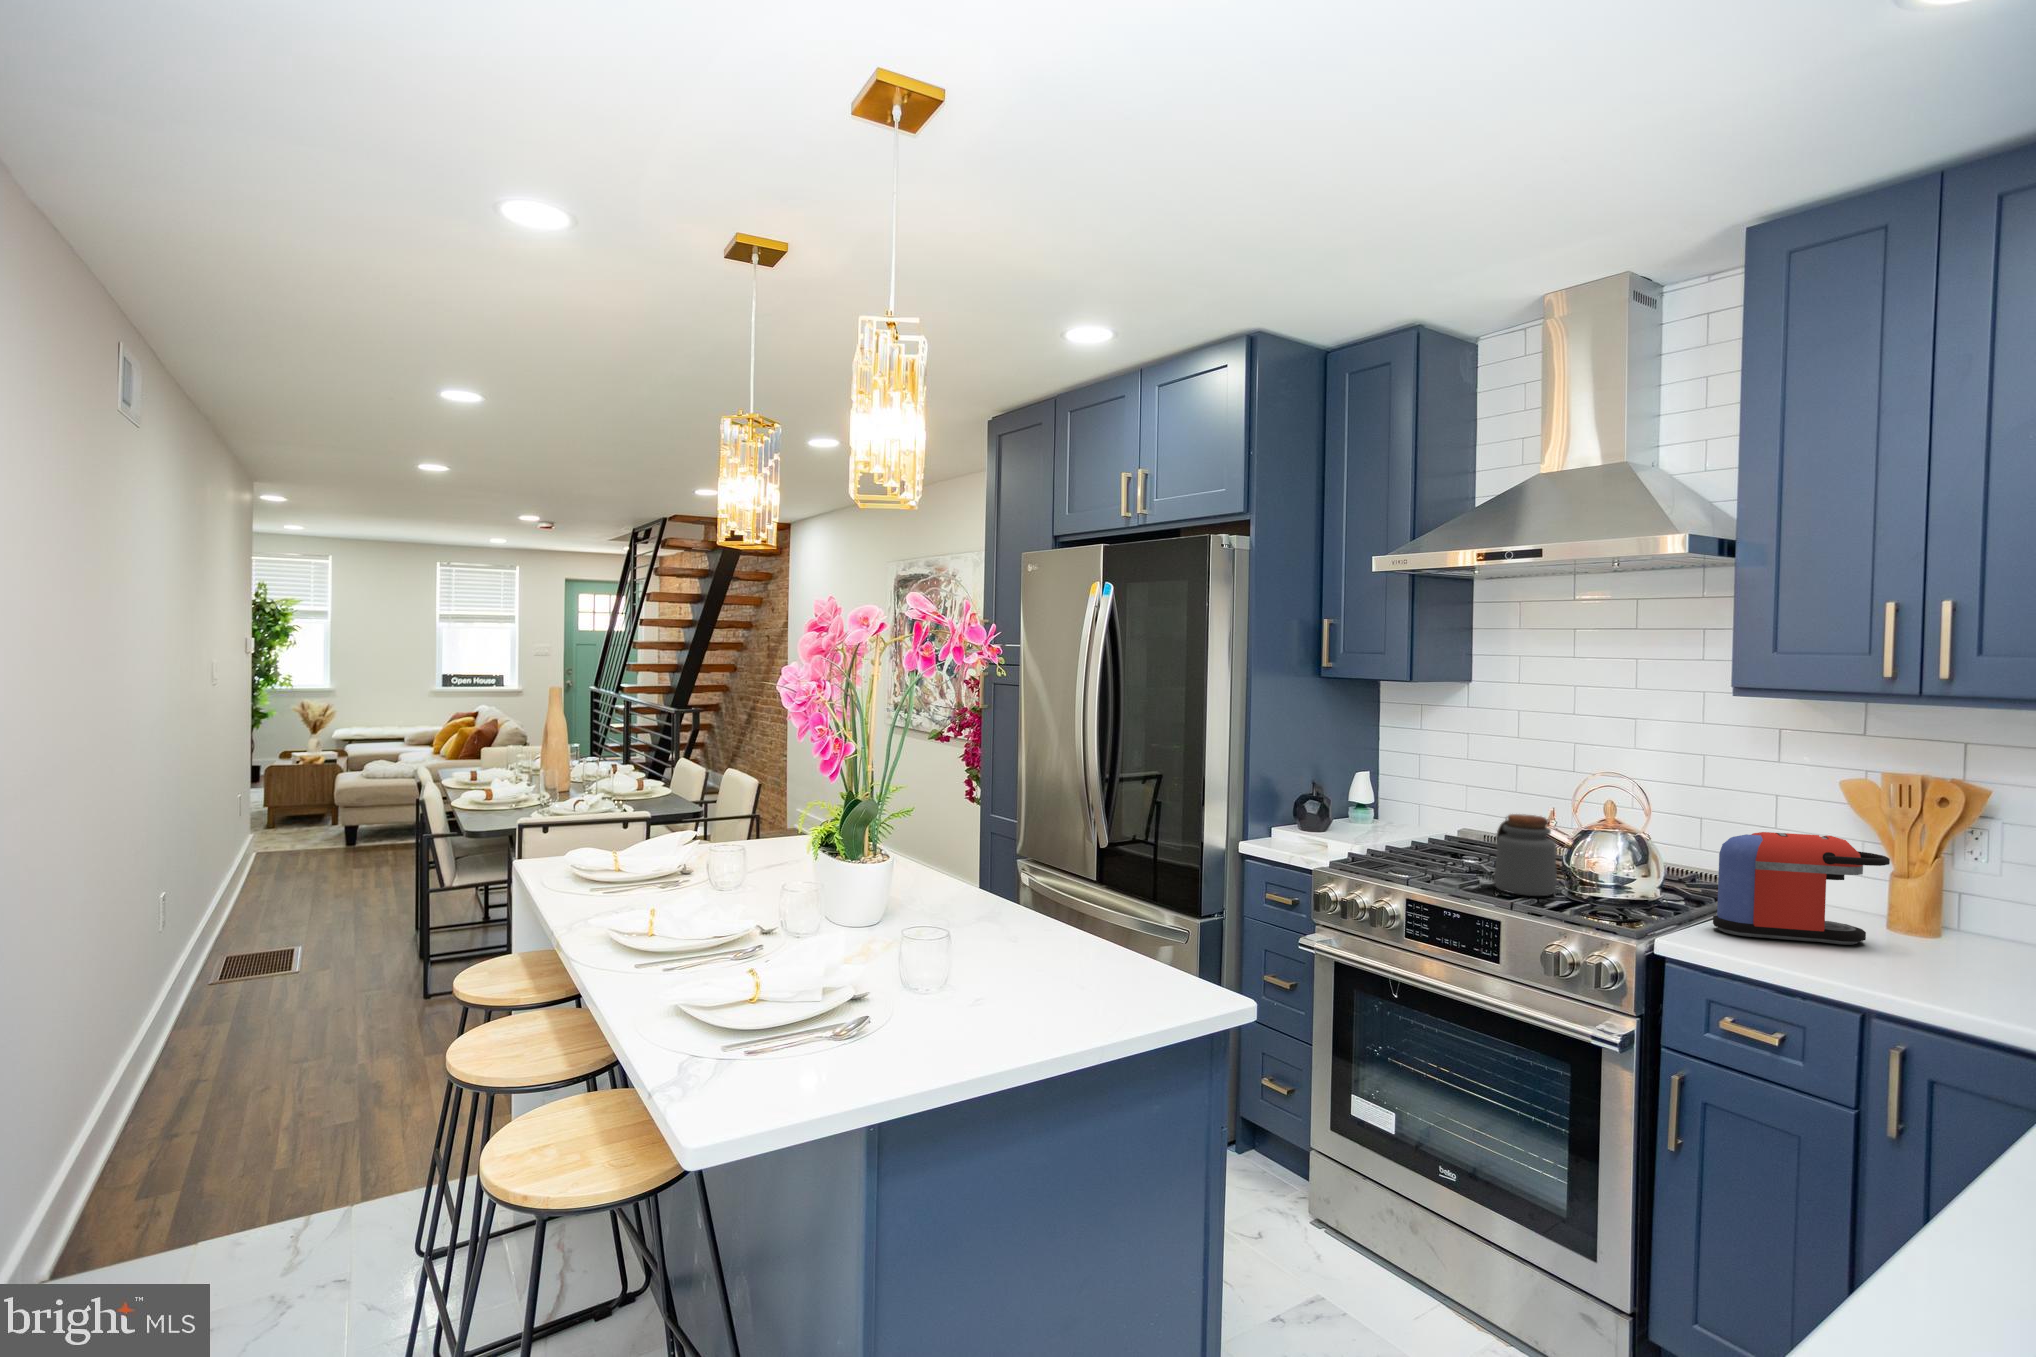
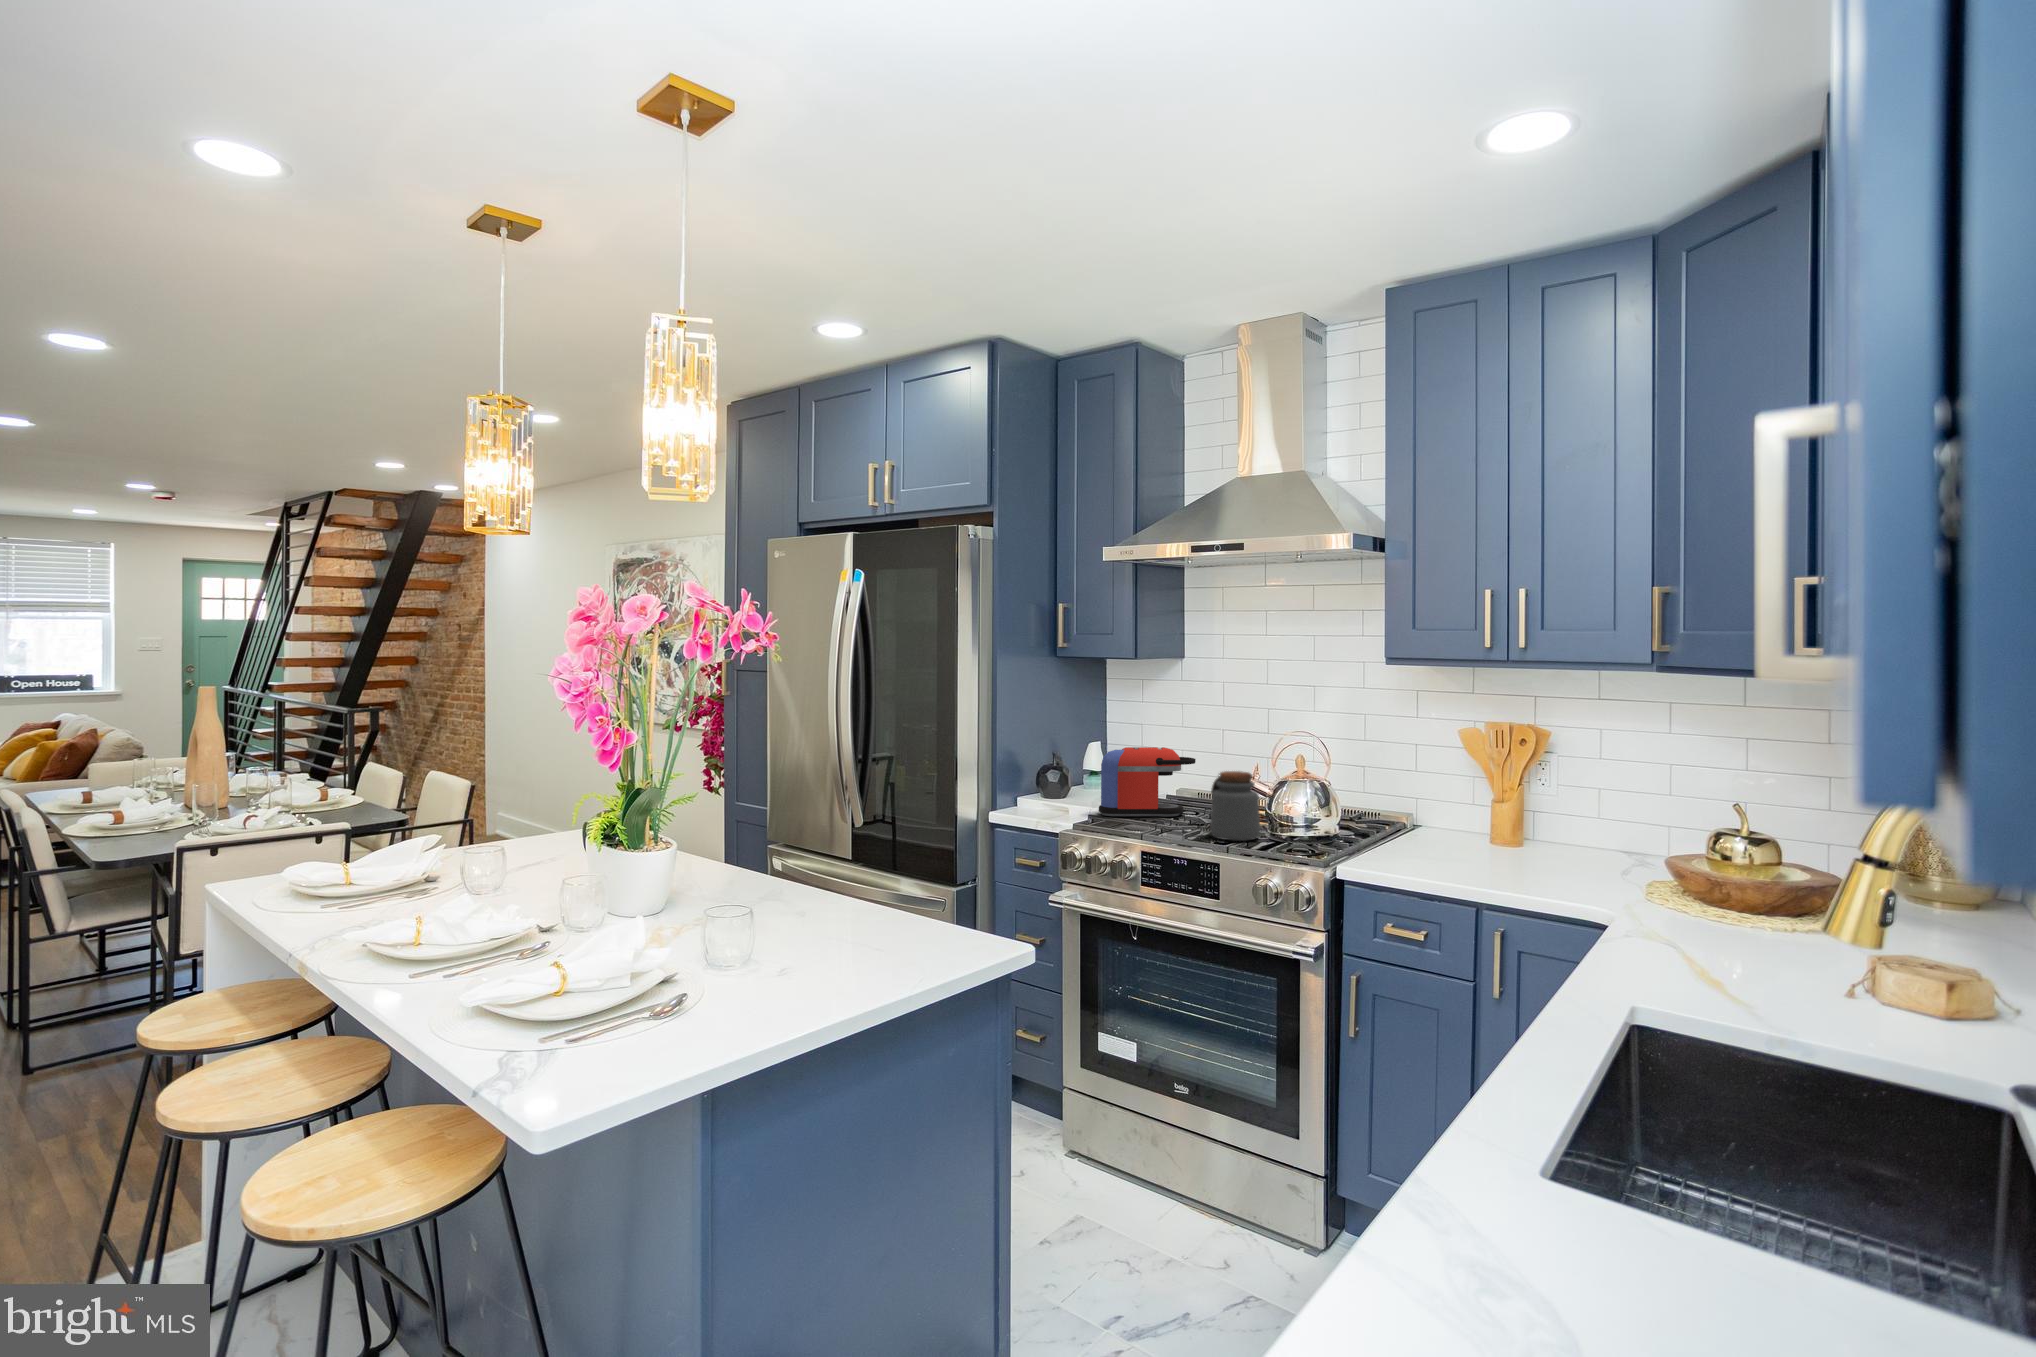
coffee maker: present [1713,832,1890,945] -> present [1099,747,1196,817]

